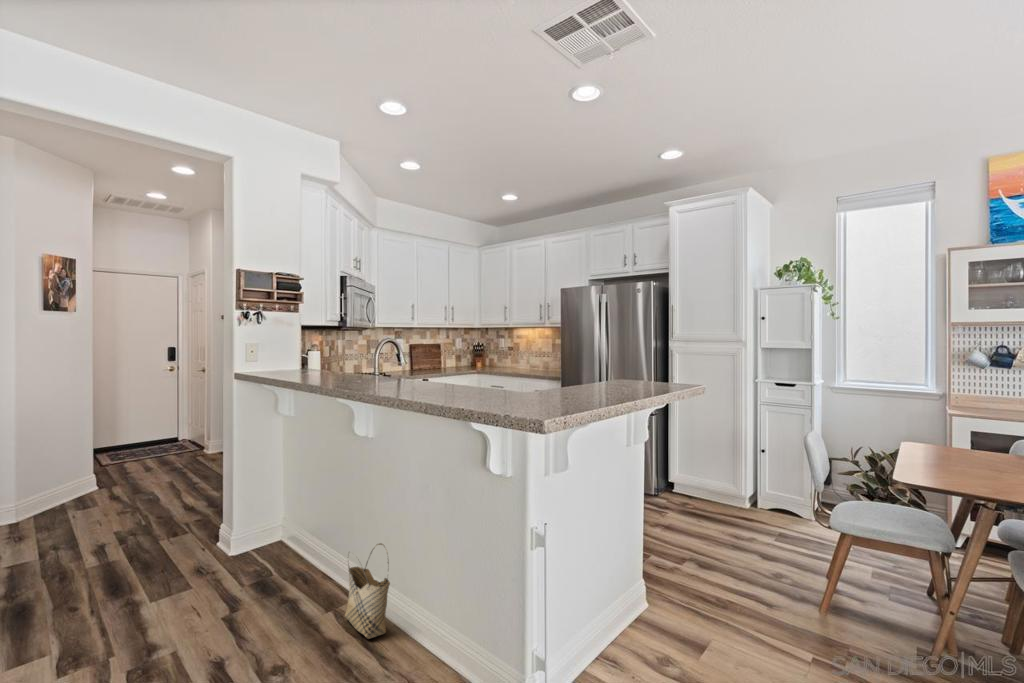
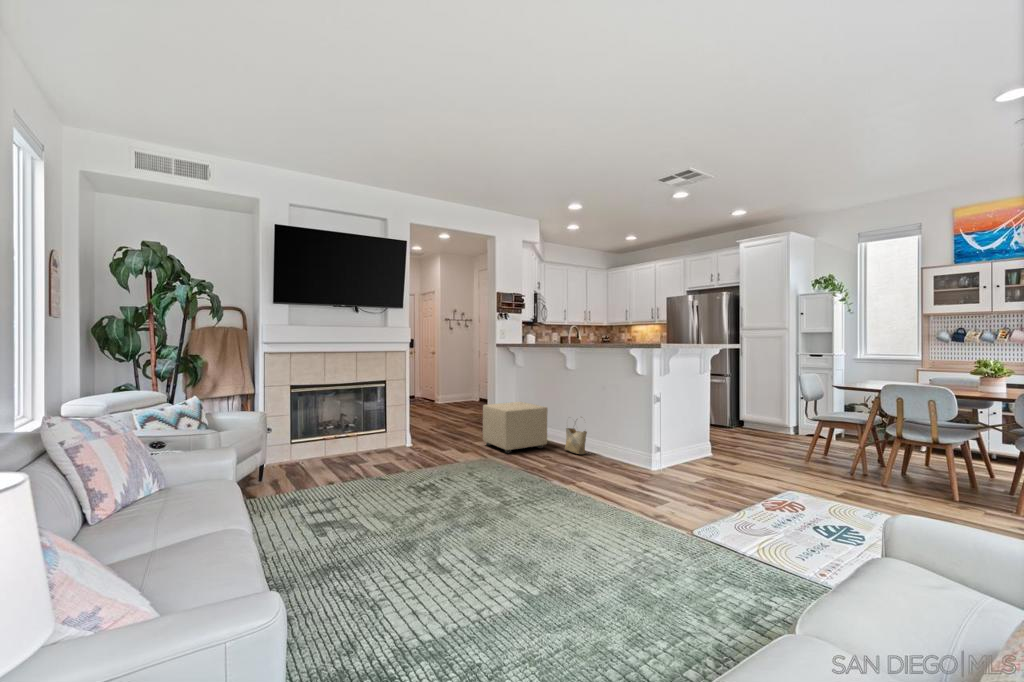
ottoman: none [165,497,312,652] -> present [483,402,548,453]

